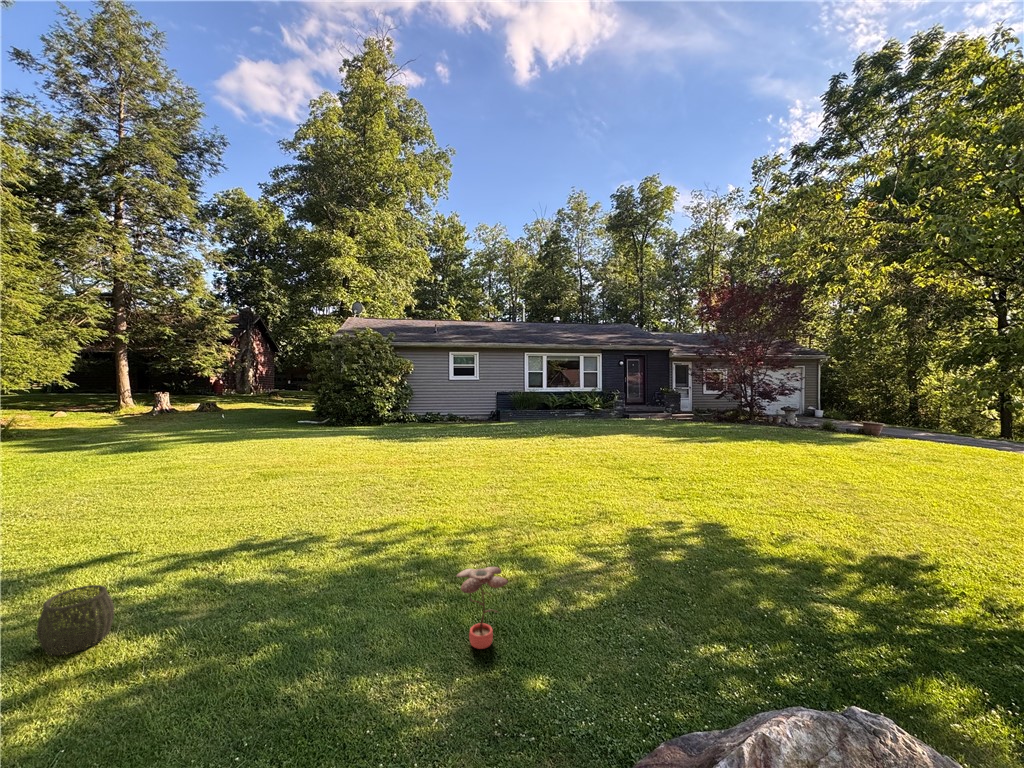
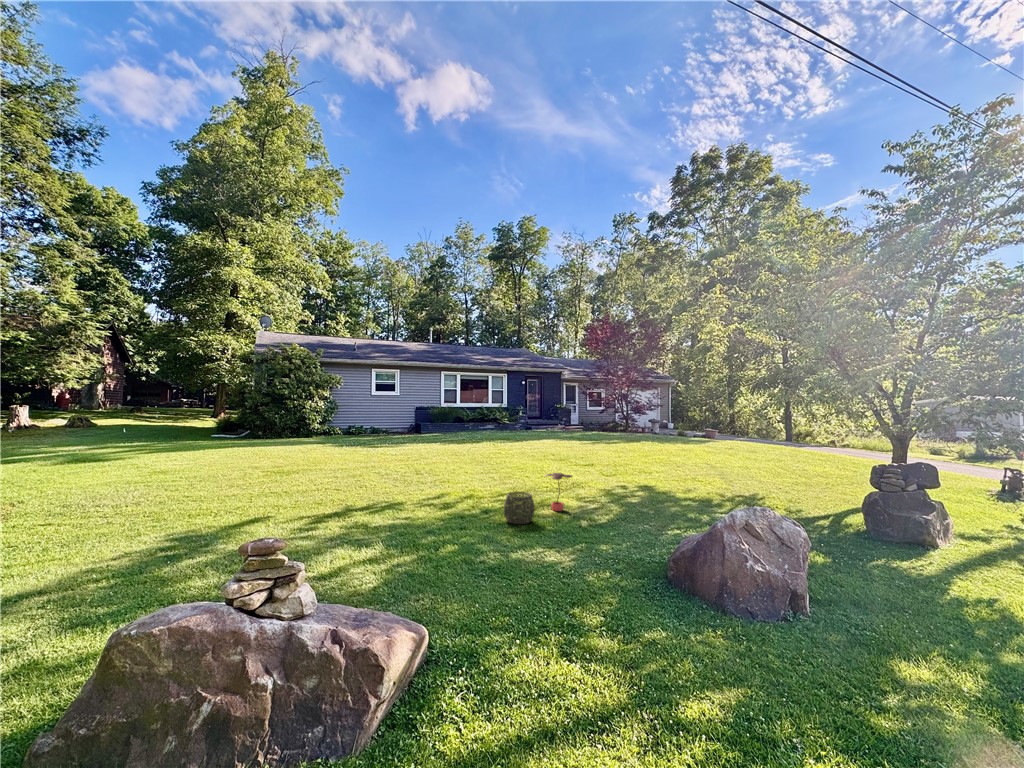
woven basket: present [37,585,114,656] -> present [504,492,535,524]

